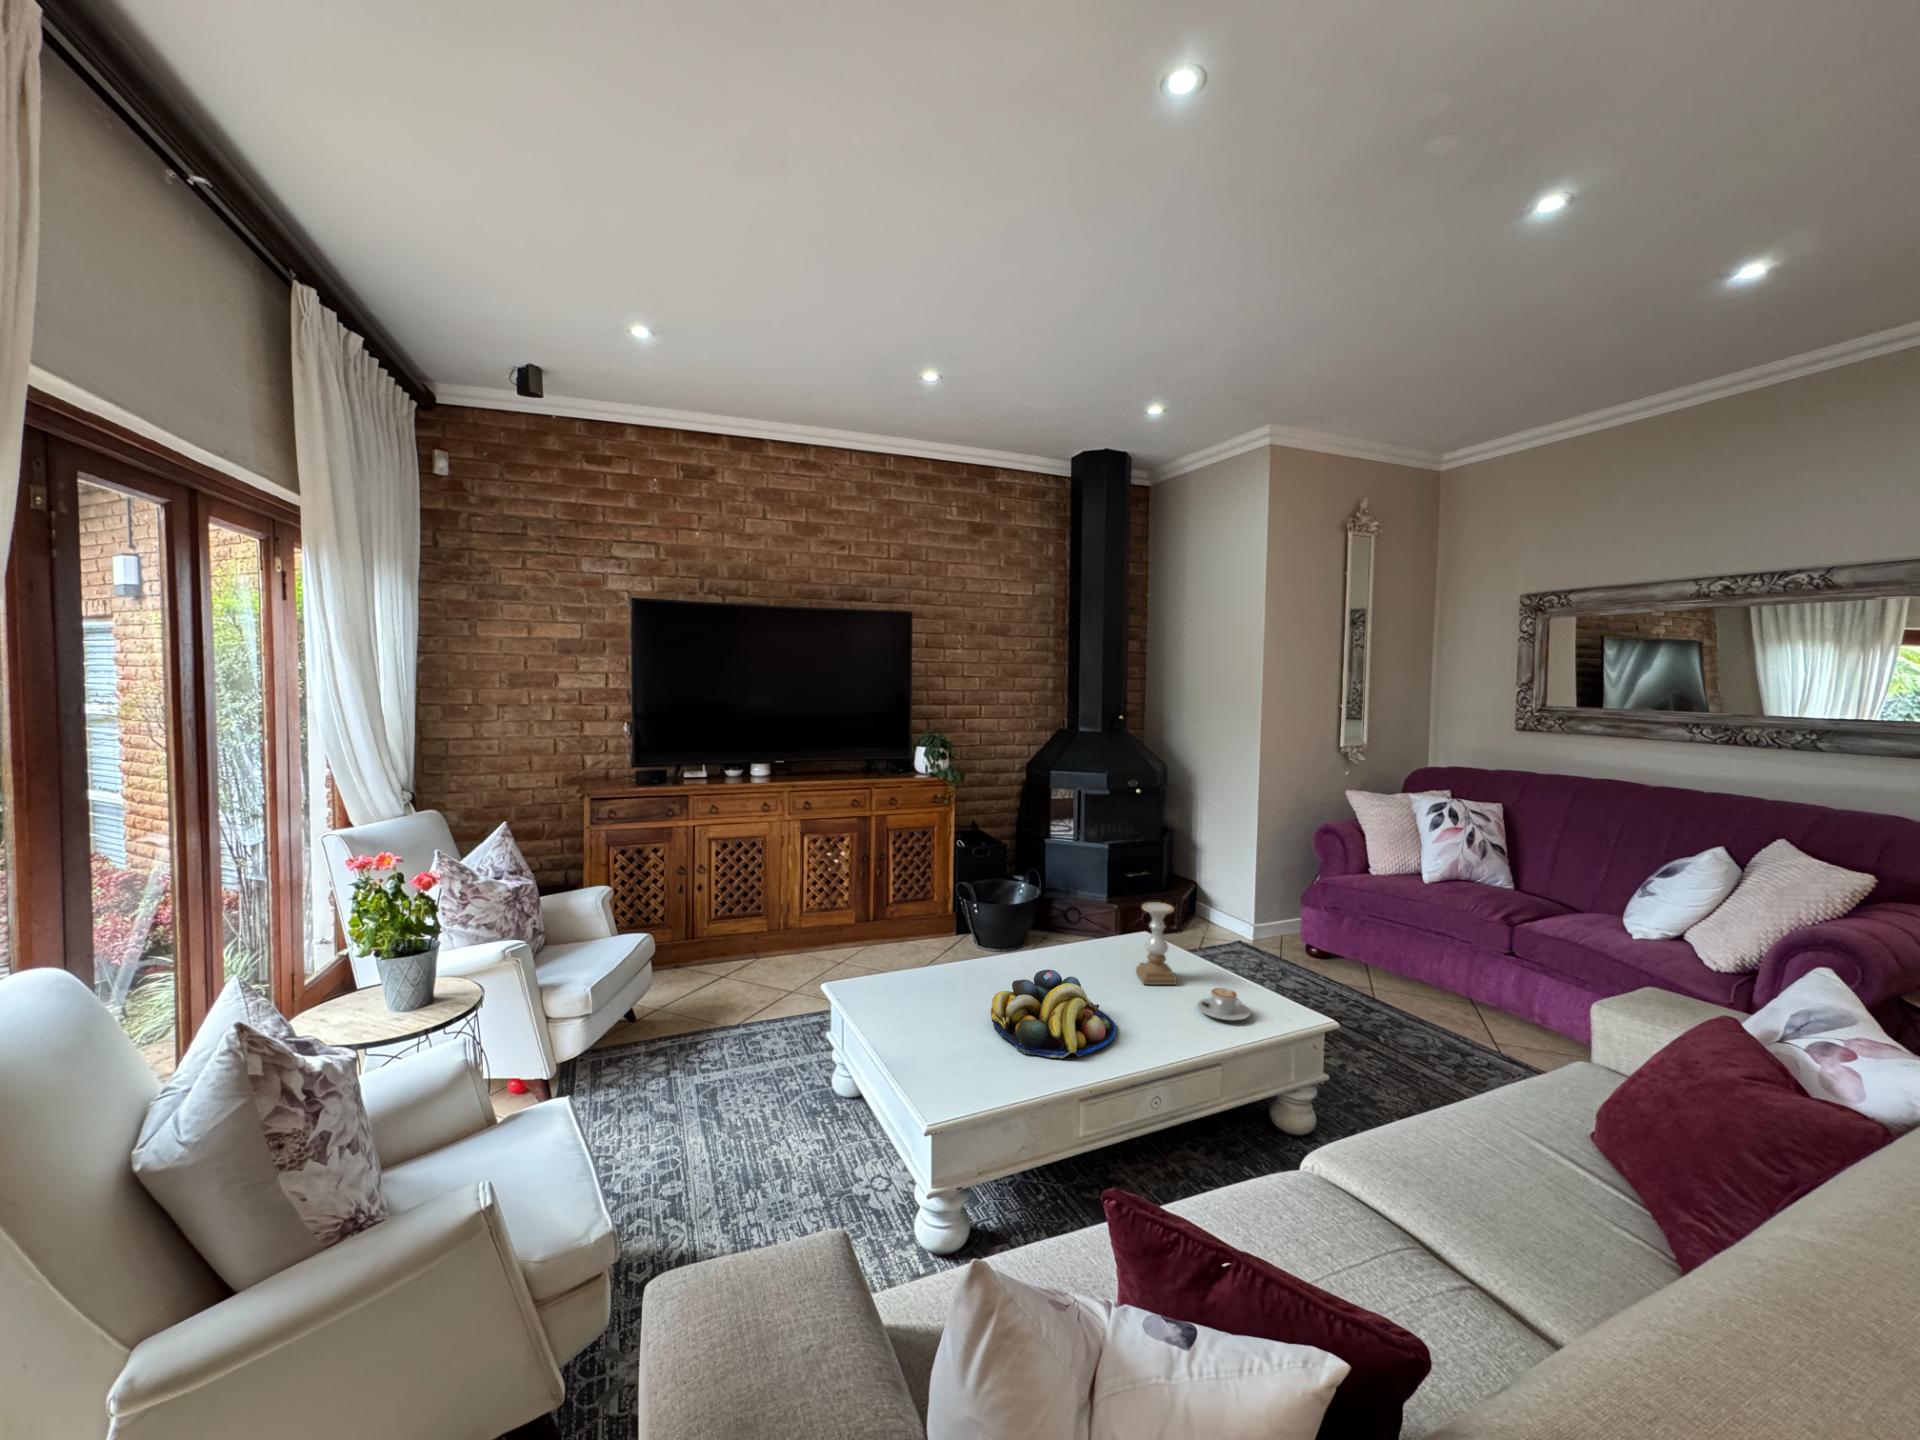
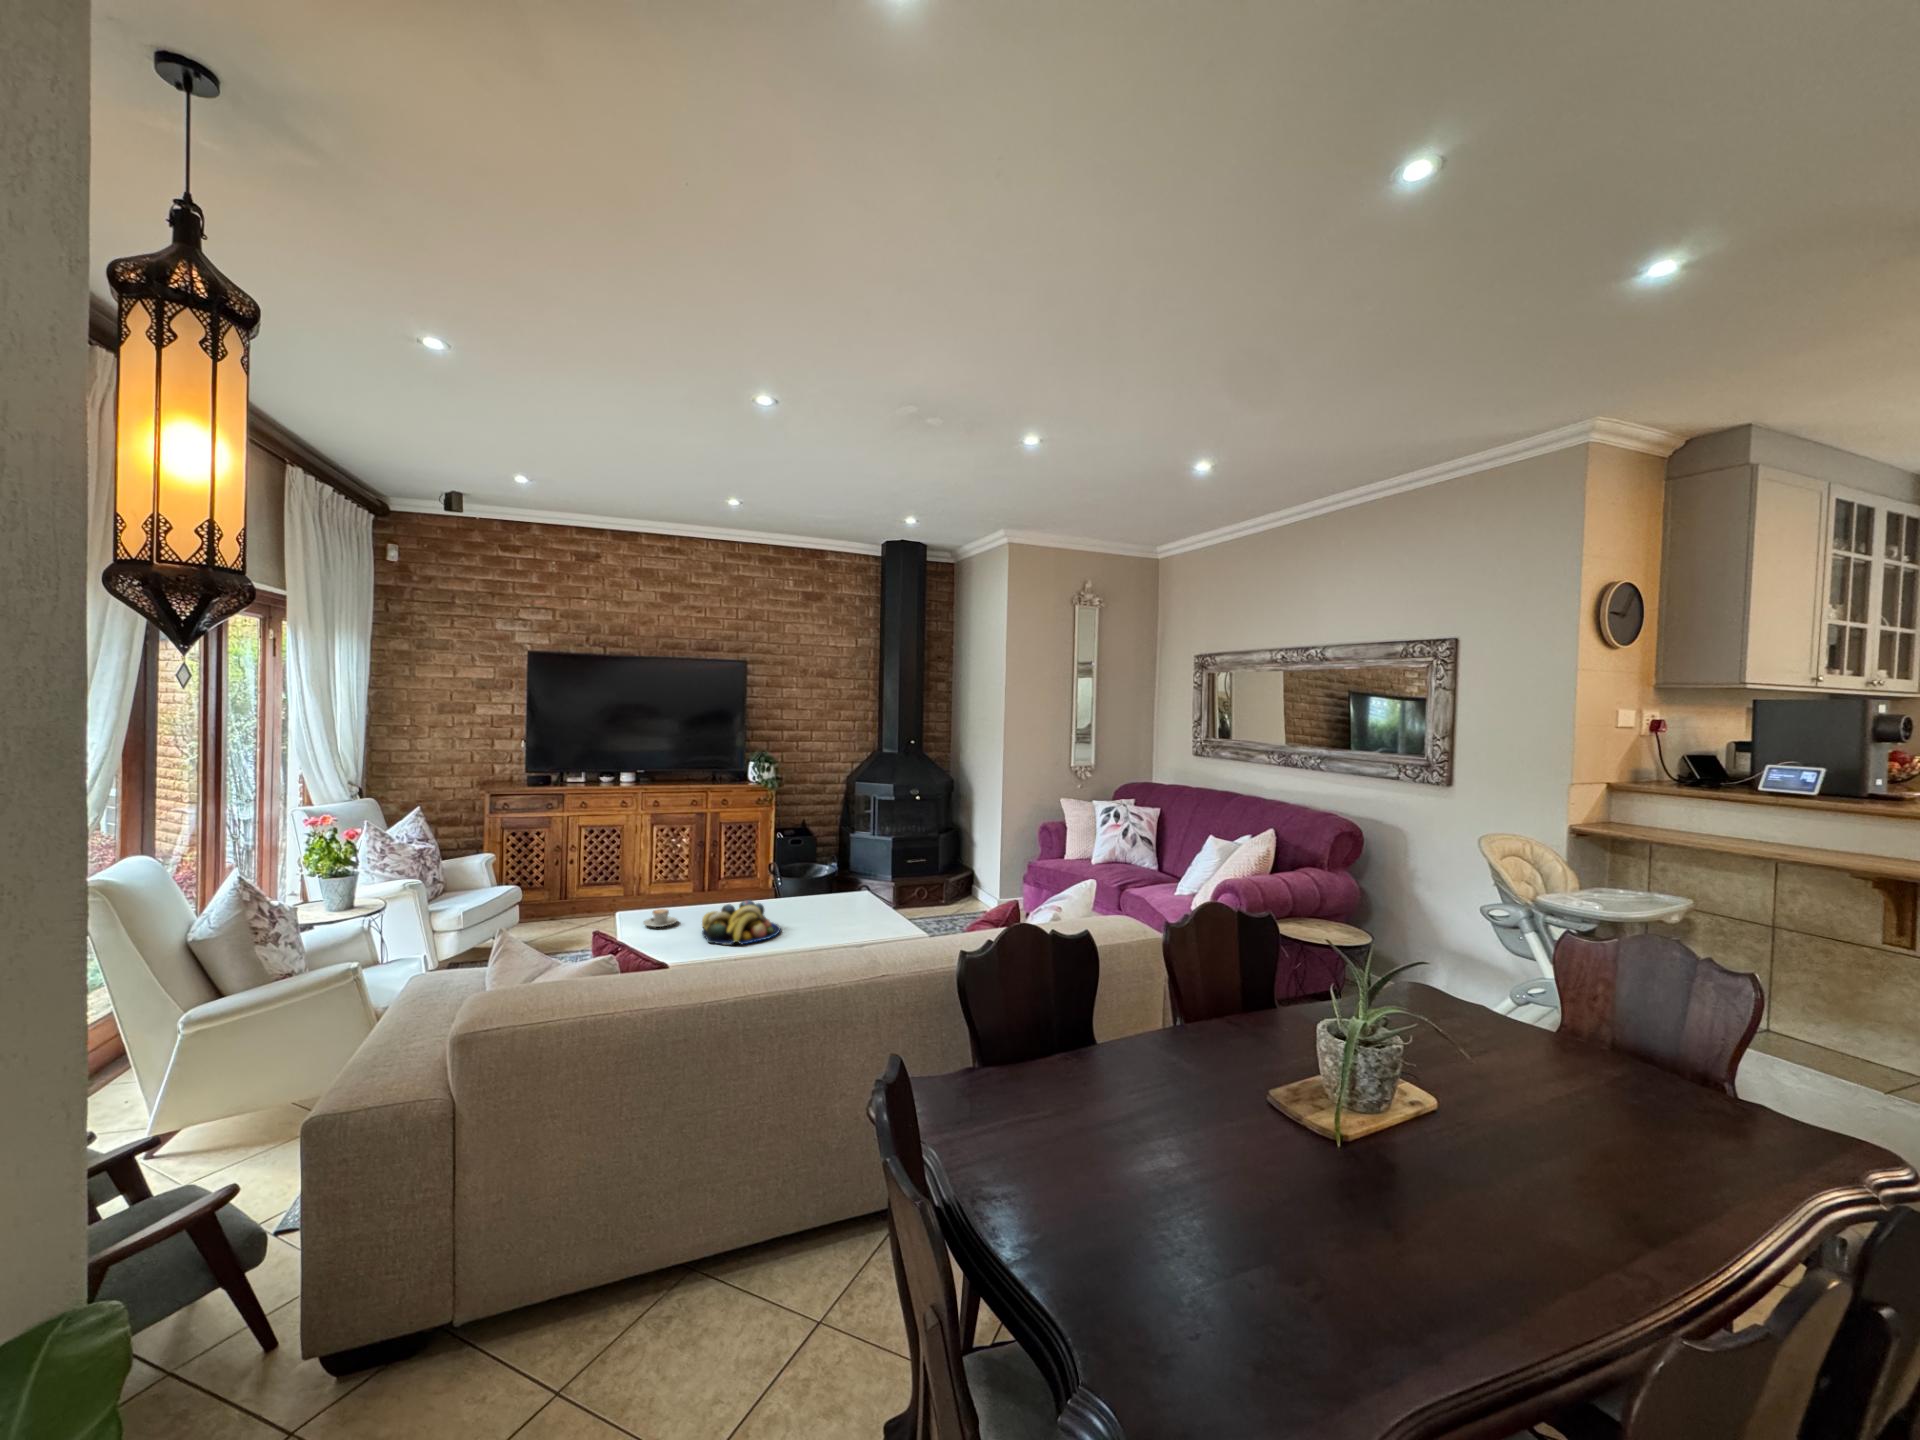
candle holder: present [1136,902,1177,985] -> none [823,863,848,915]
coffee cup: present [1197,988,1251,1020] -> present [644,909,677,927]

